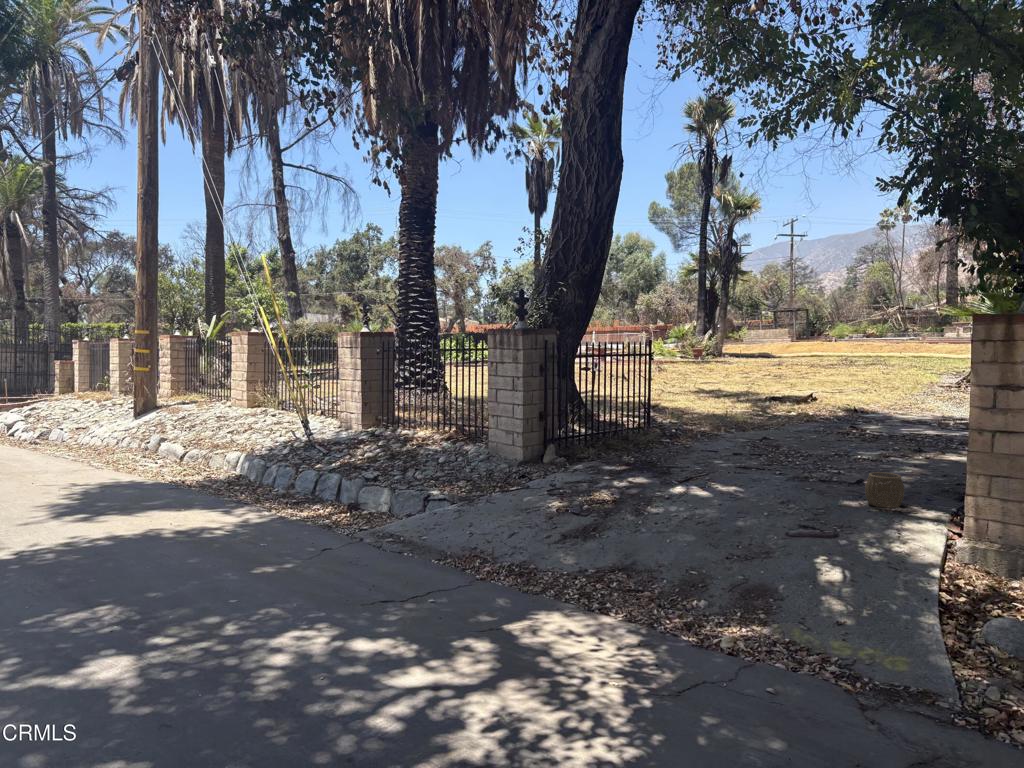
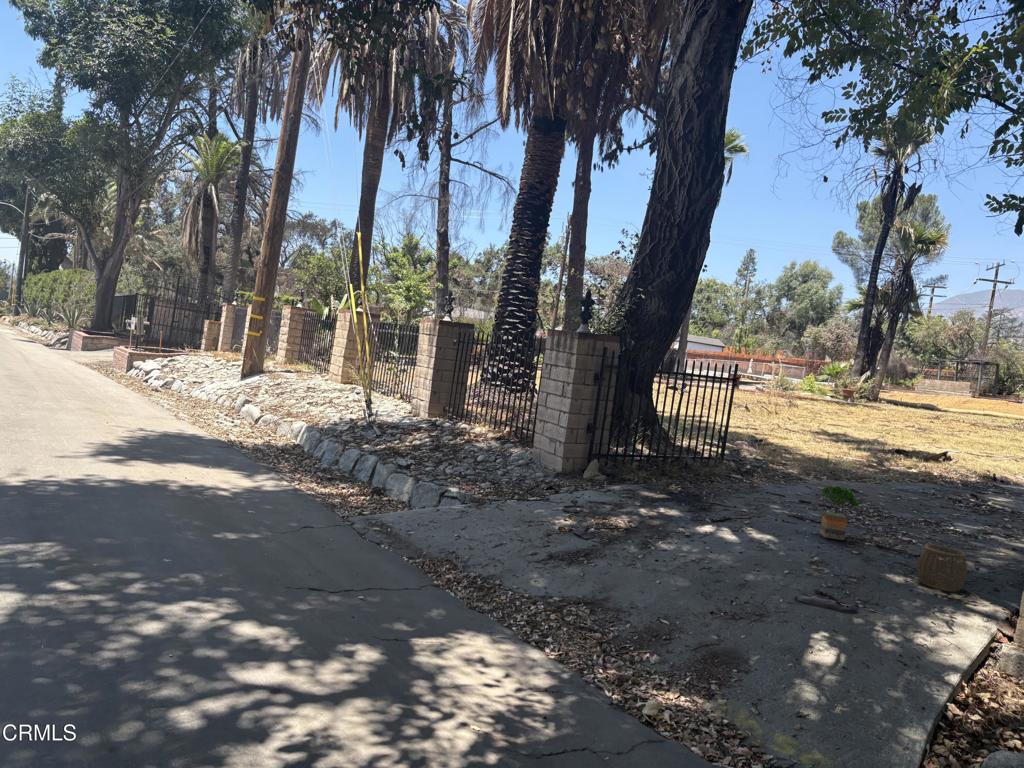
potted tree: none [766,436,801,482] -> present [820,485,858,540]

